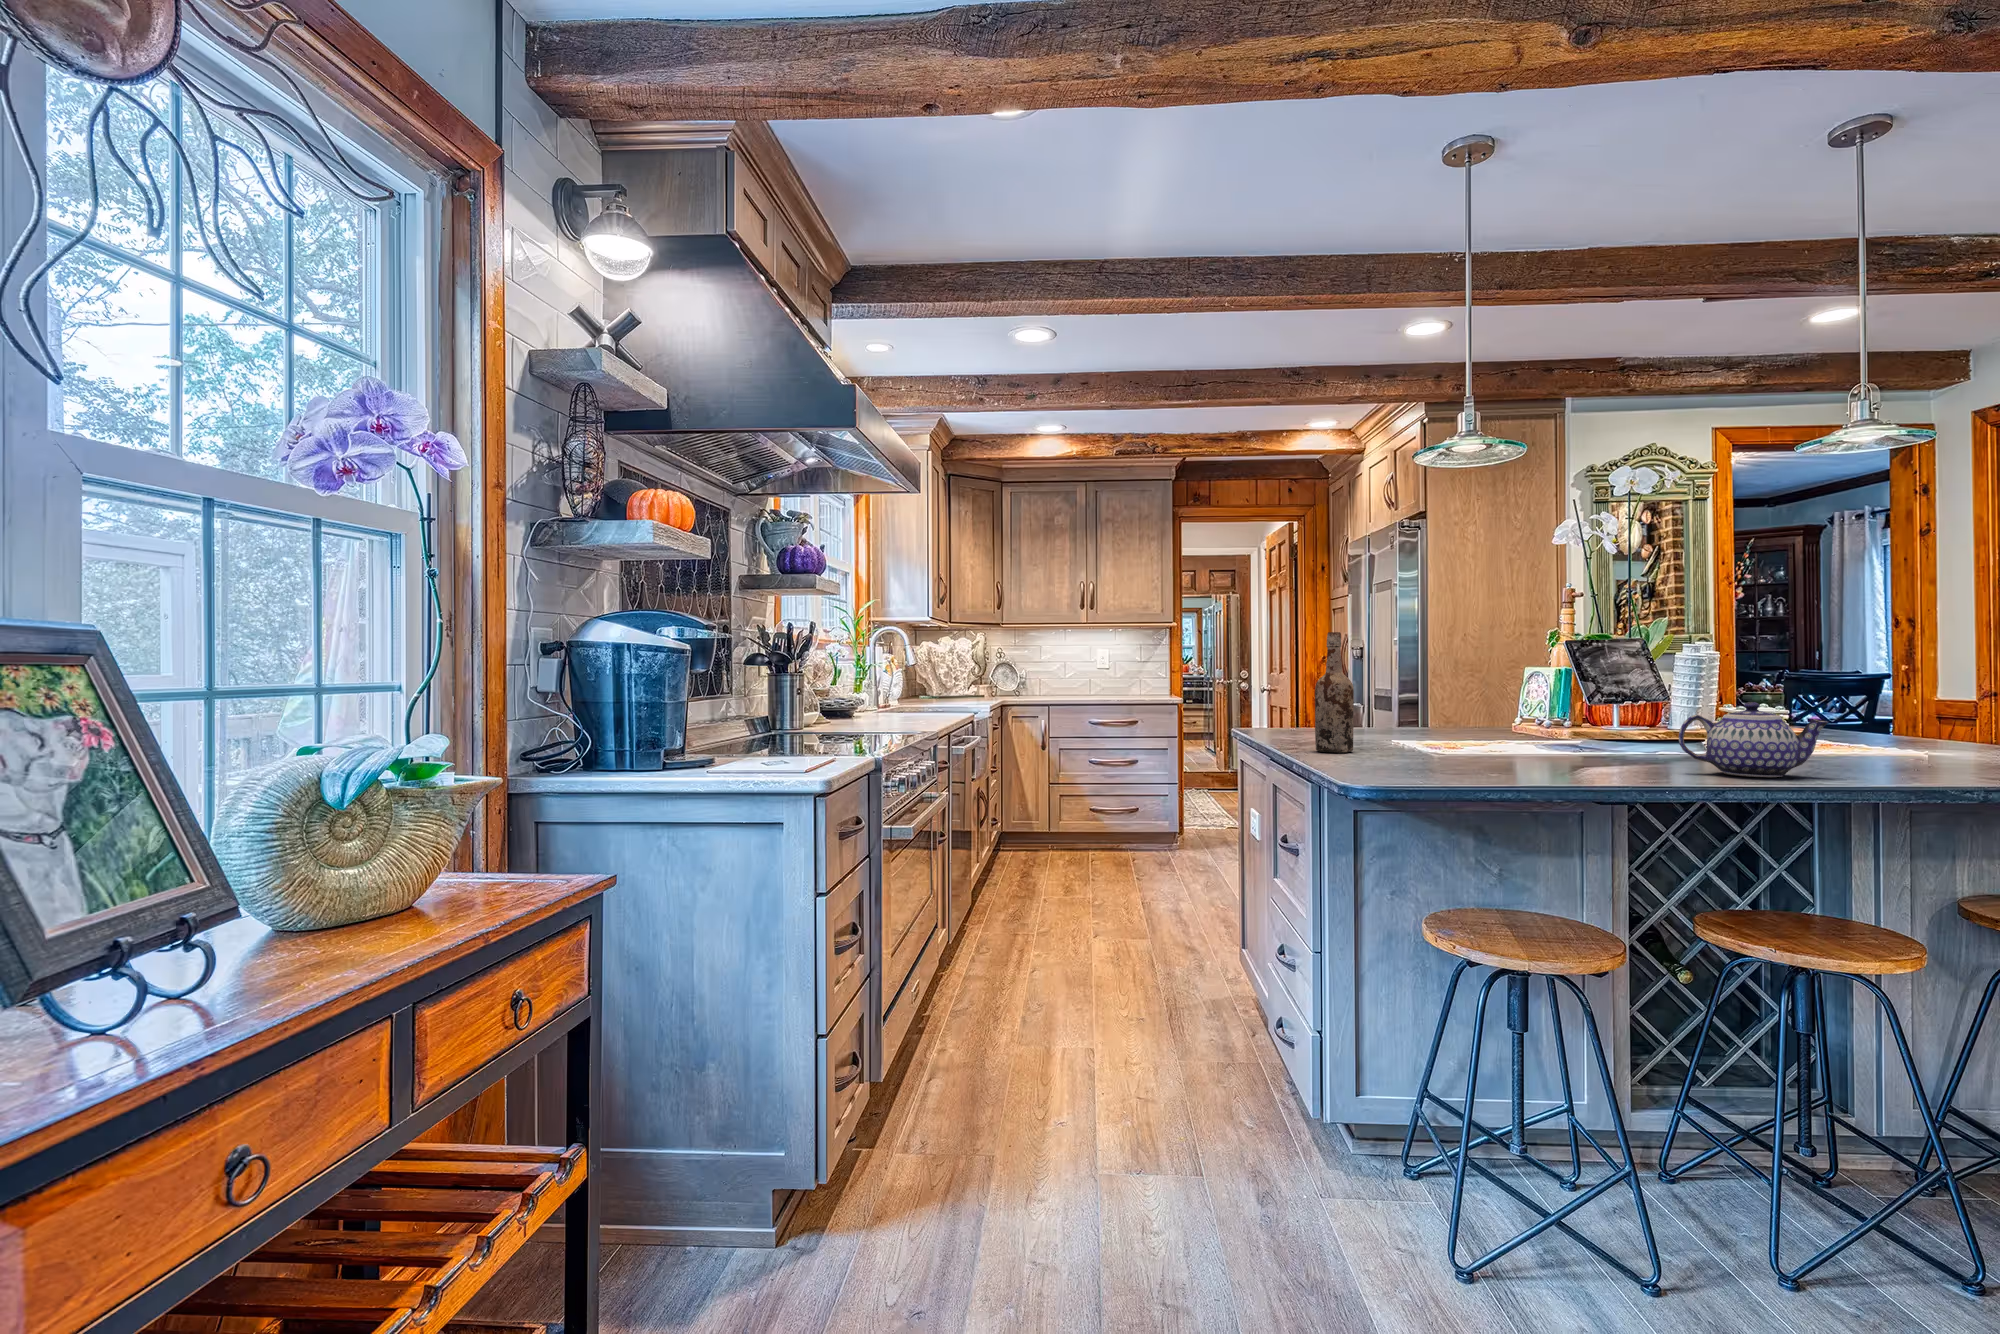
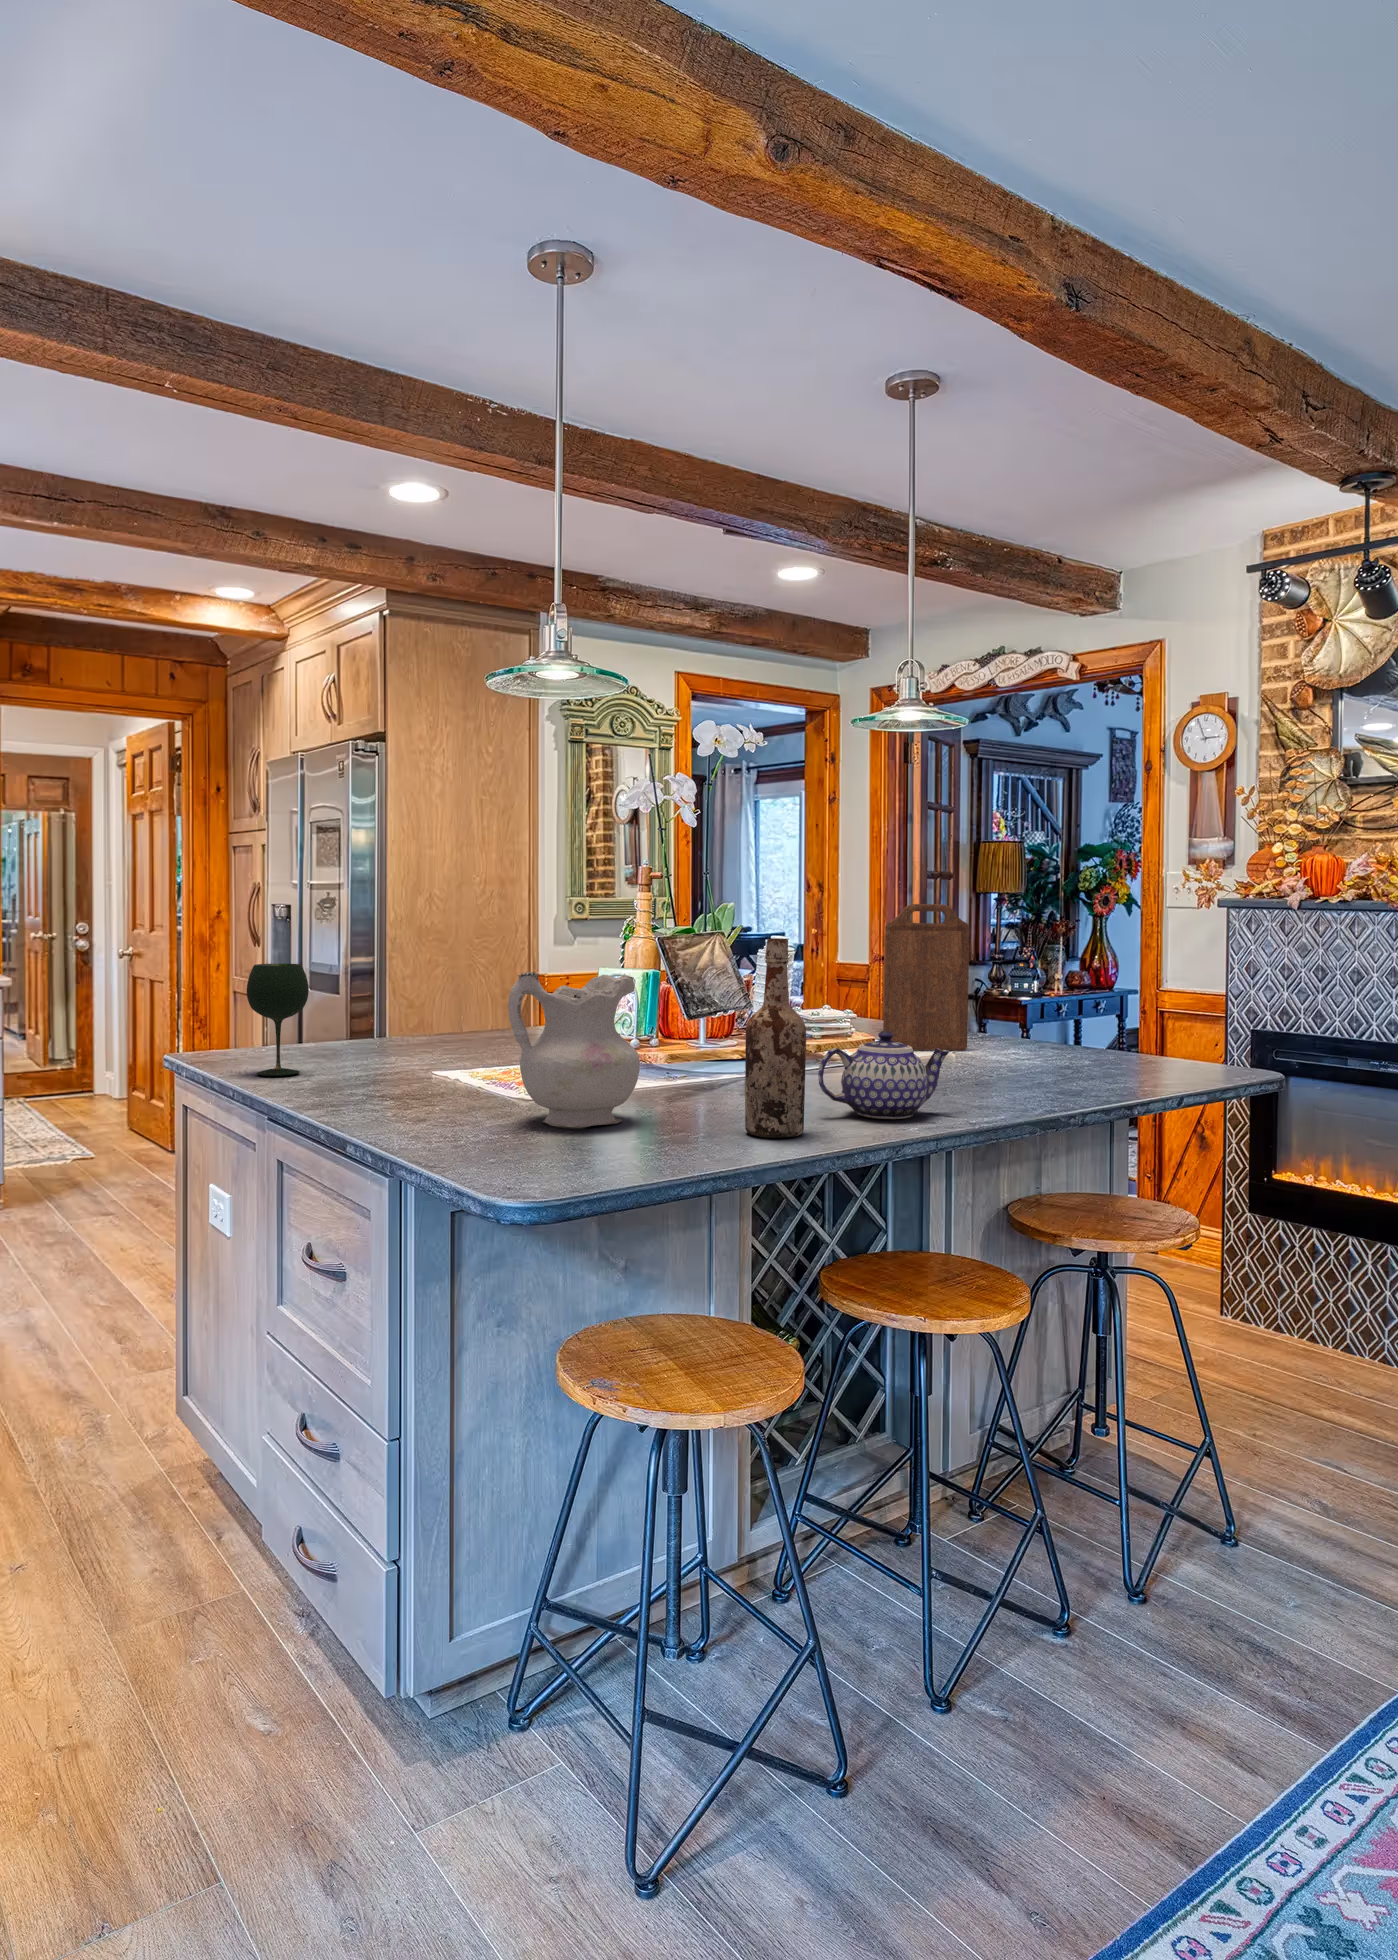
cutting board: none [1850,606,1961,750] -> present [883,904,970,1050]
wine bottle: present [1315,632,1354,753] -> present [745,938,806,1138]
ceramic pitcher: none [1406,653,1513,765] -> present [508,971,640,1128]
wine glass: none [1269,665,1310,737] -> present [247,964,309,1076]

